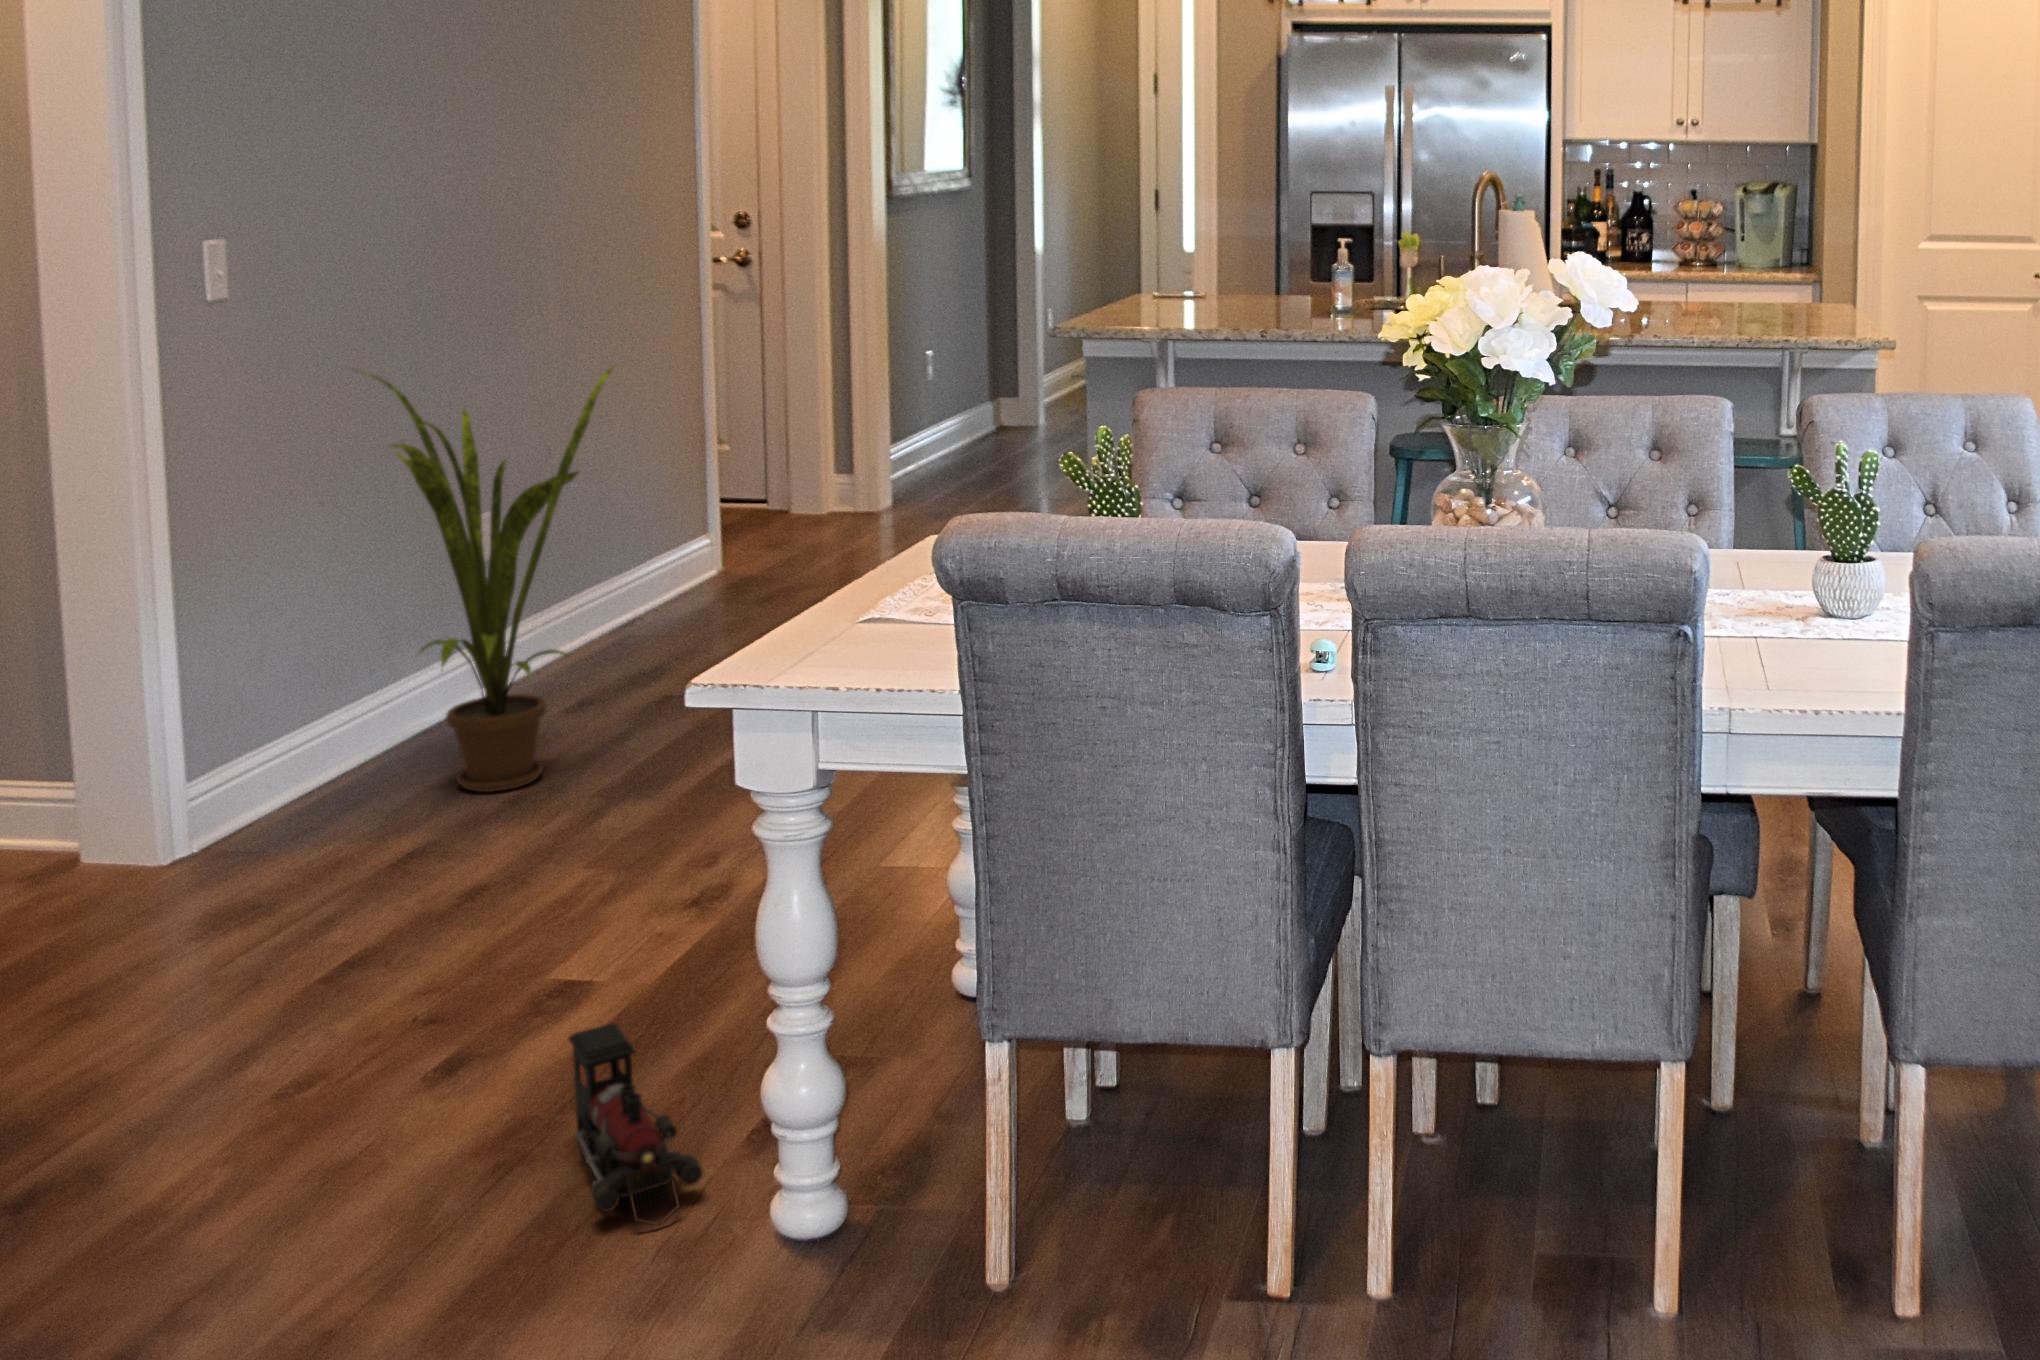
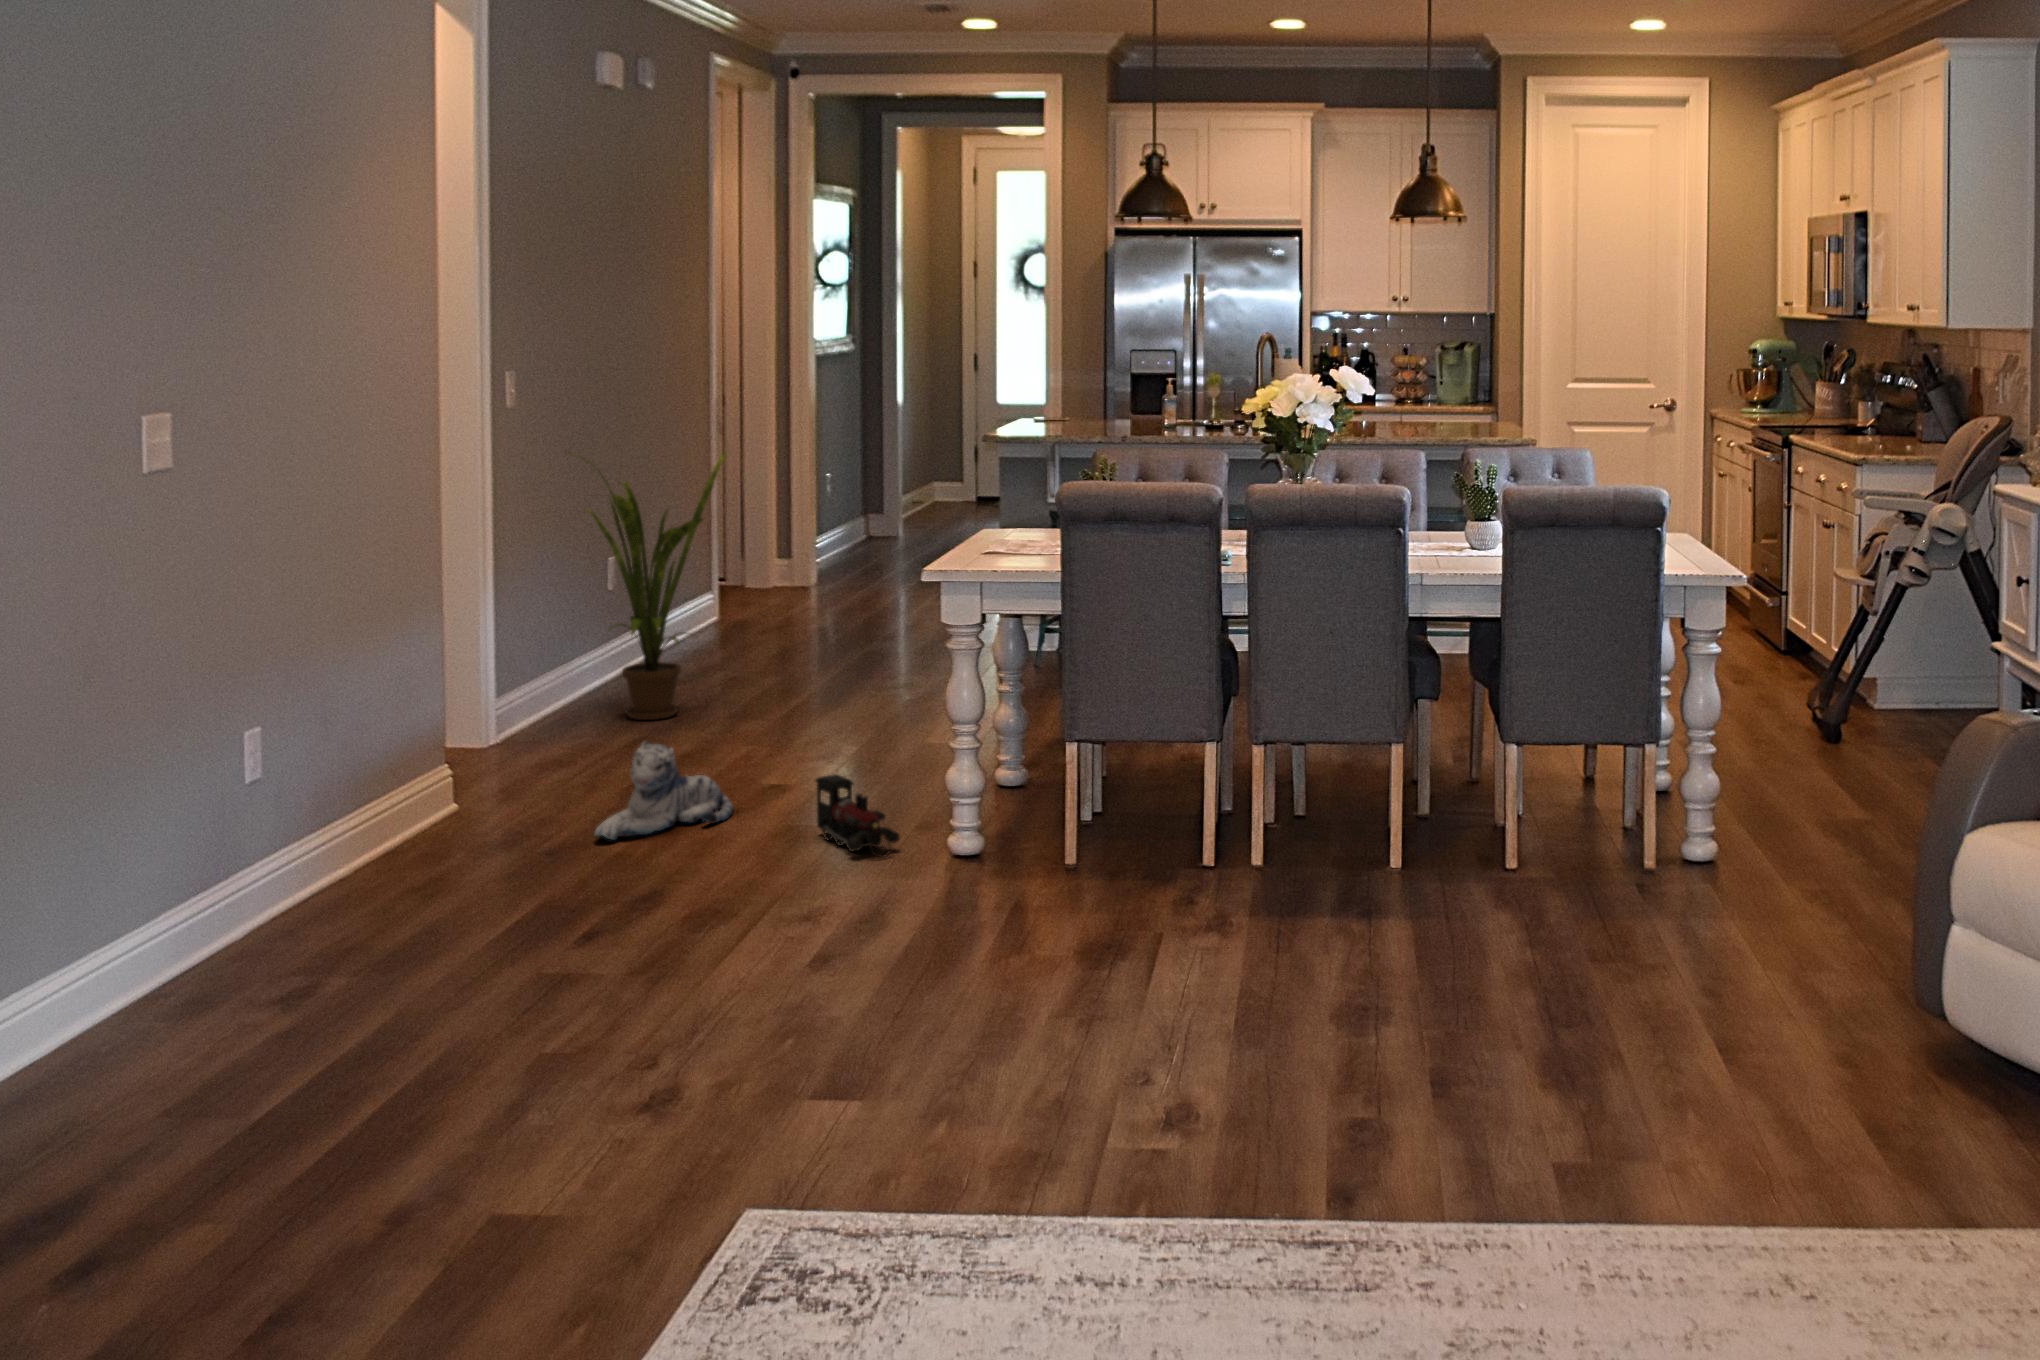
plush toy: none [148,950,472,1152] -> present [594,742,734,840]

